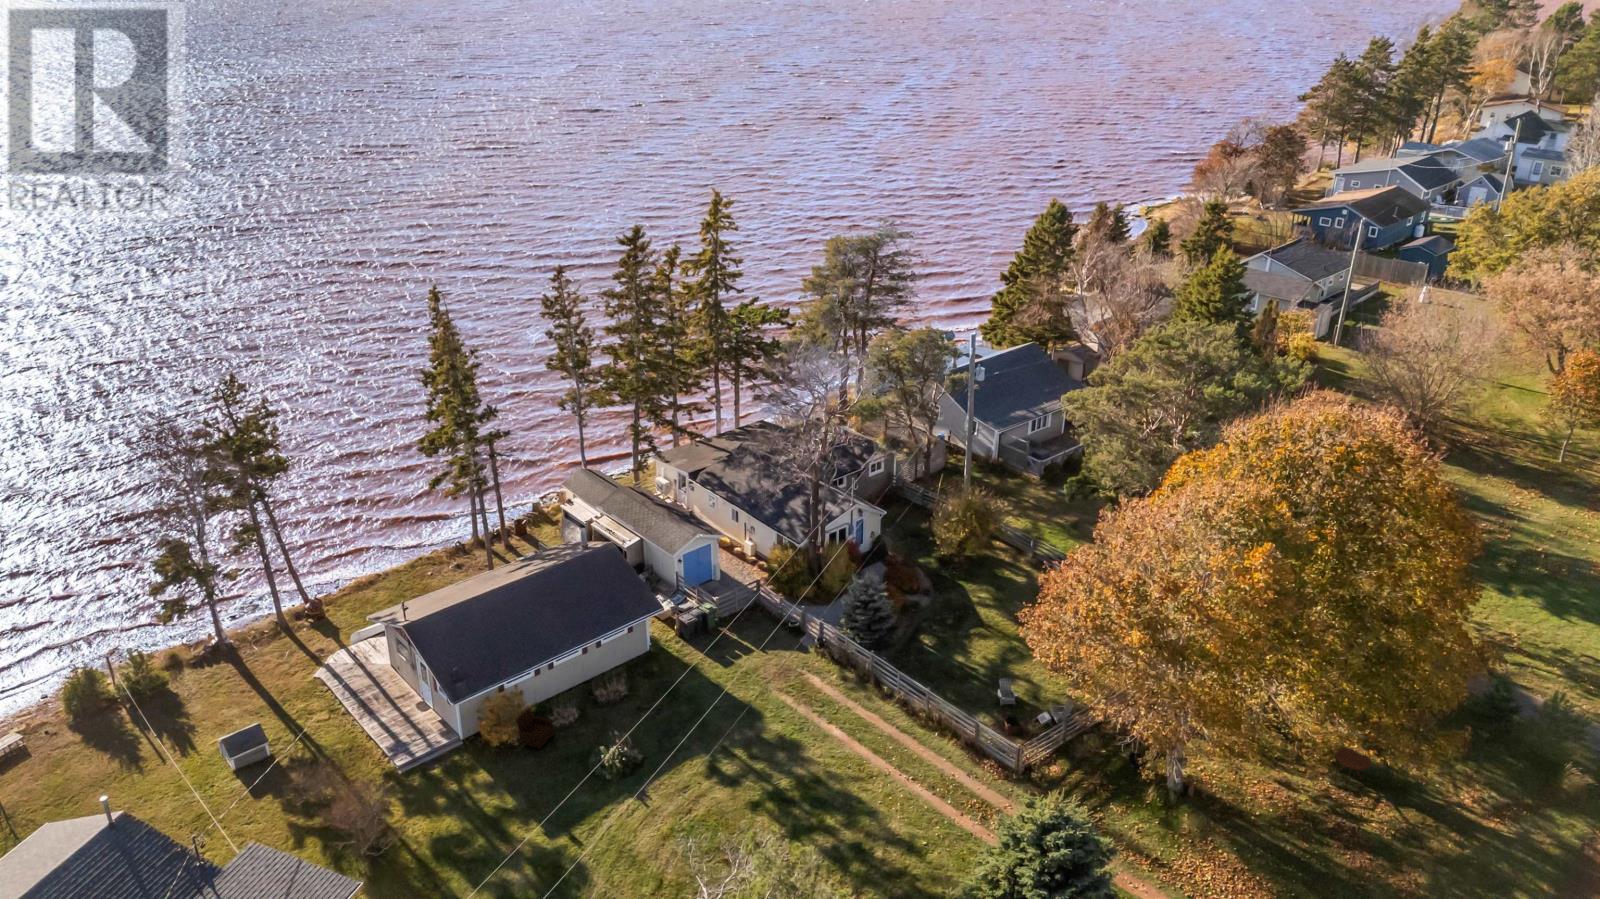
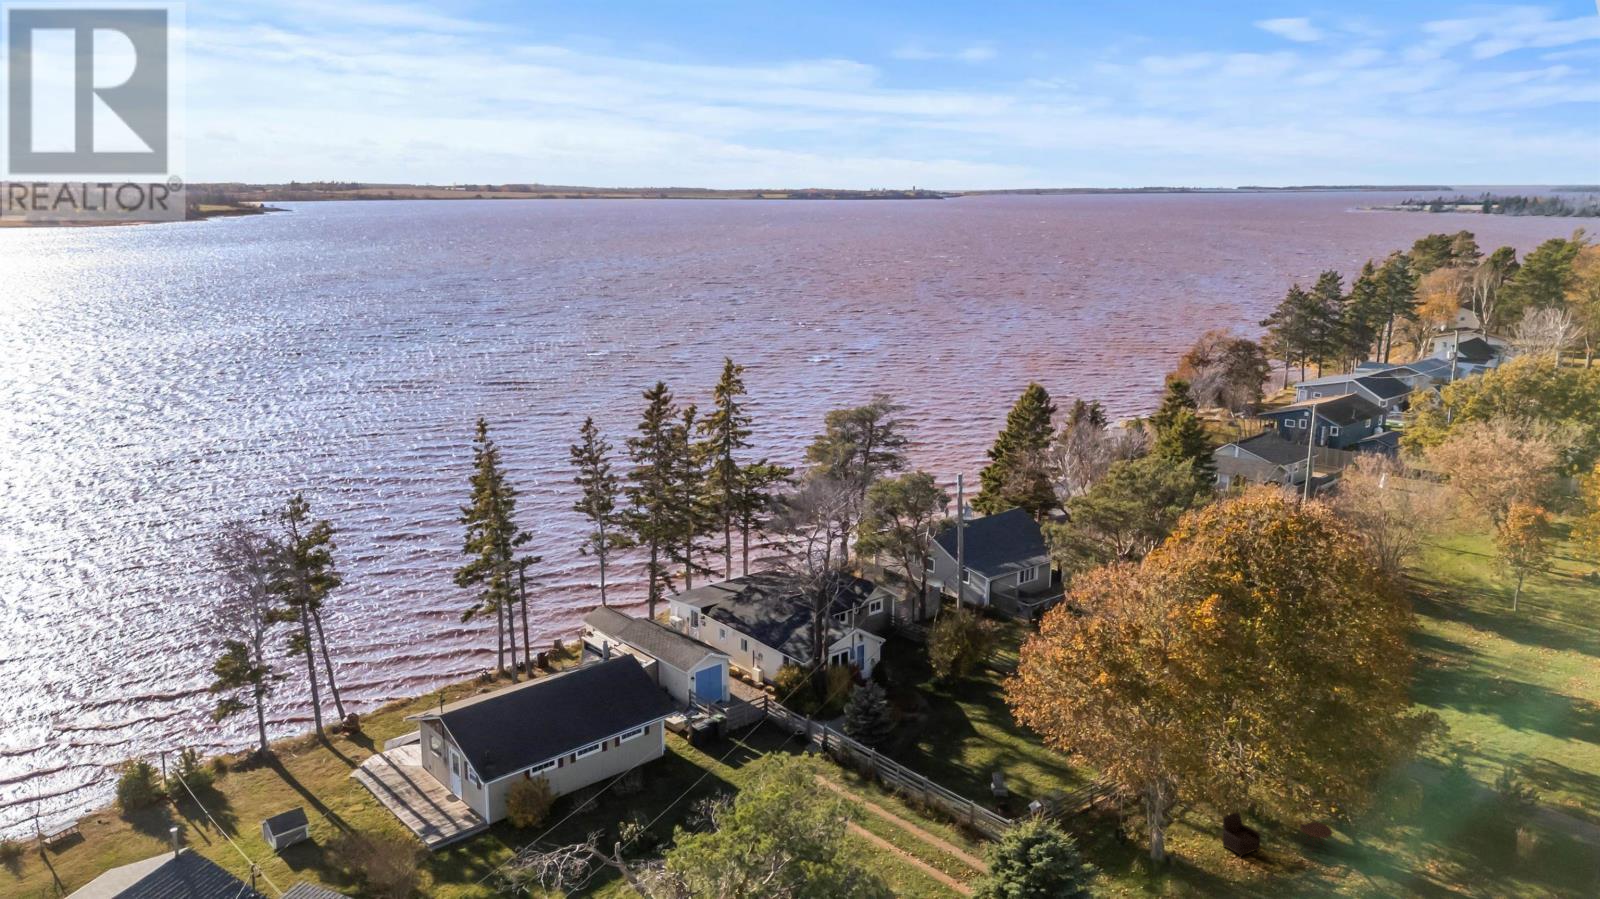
chair: present [516,708,554,750] -> present [1223,812,1260,858]

